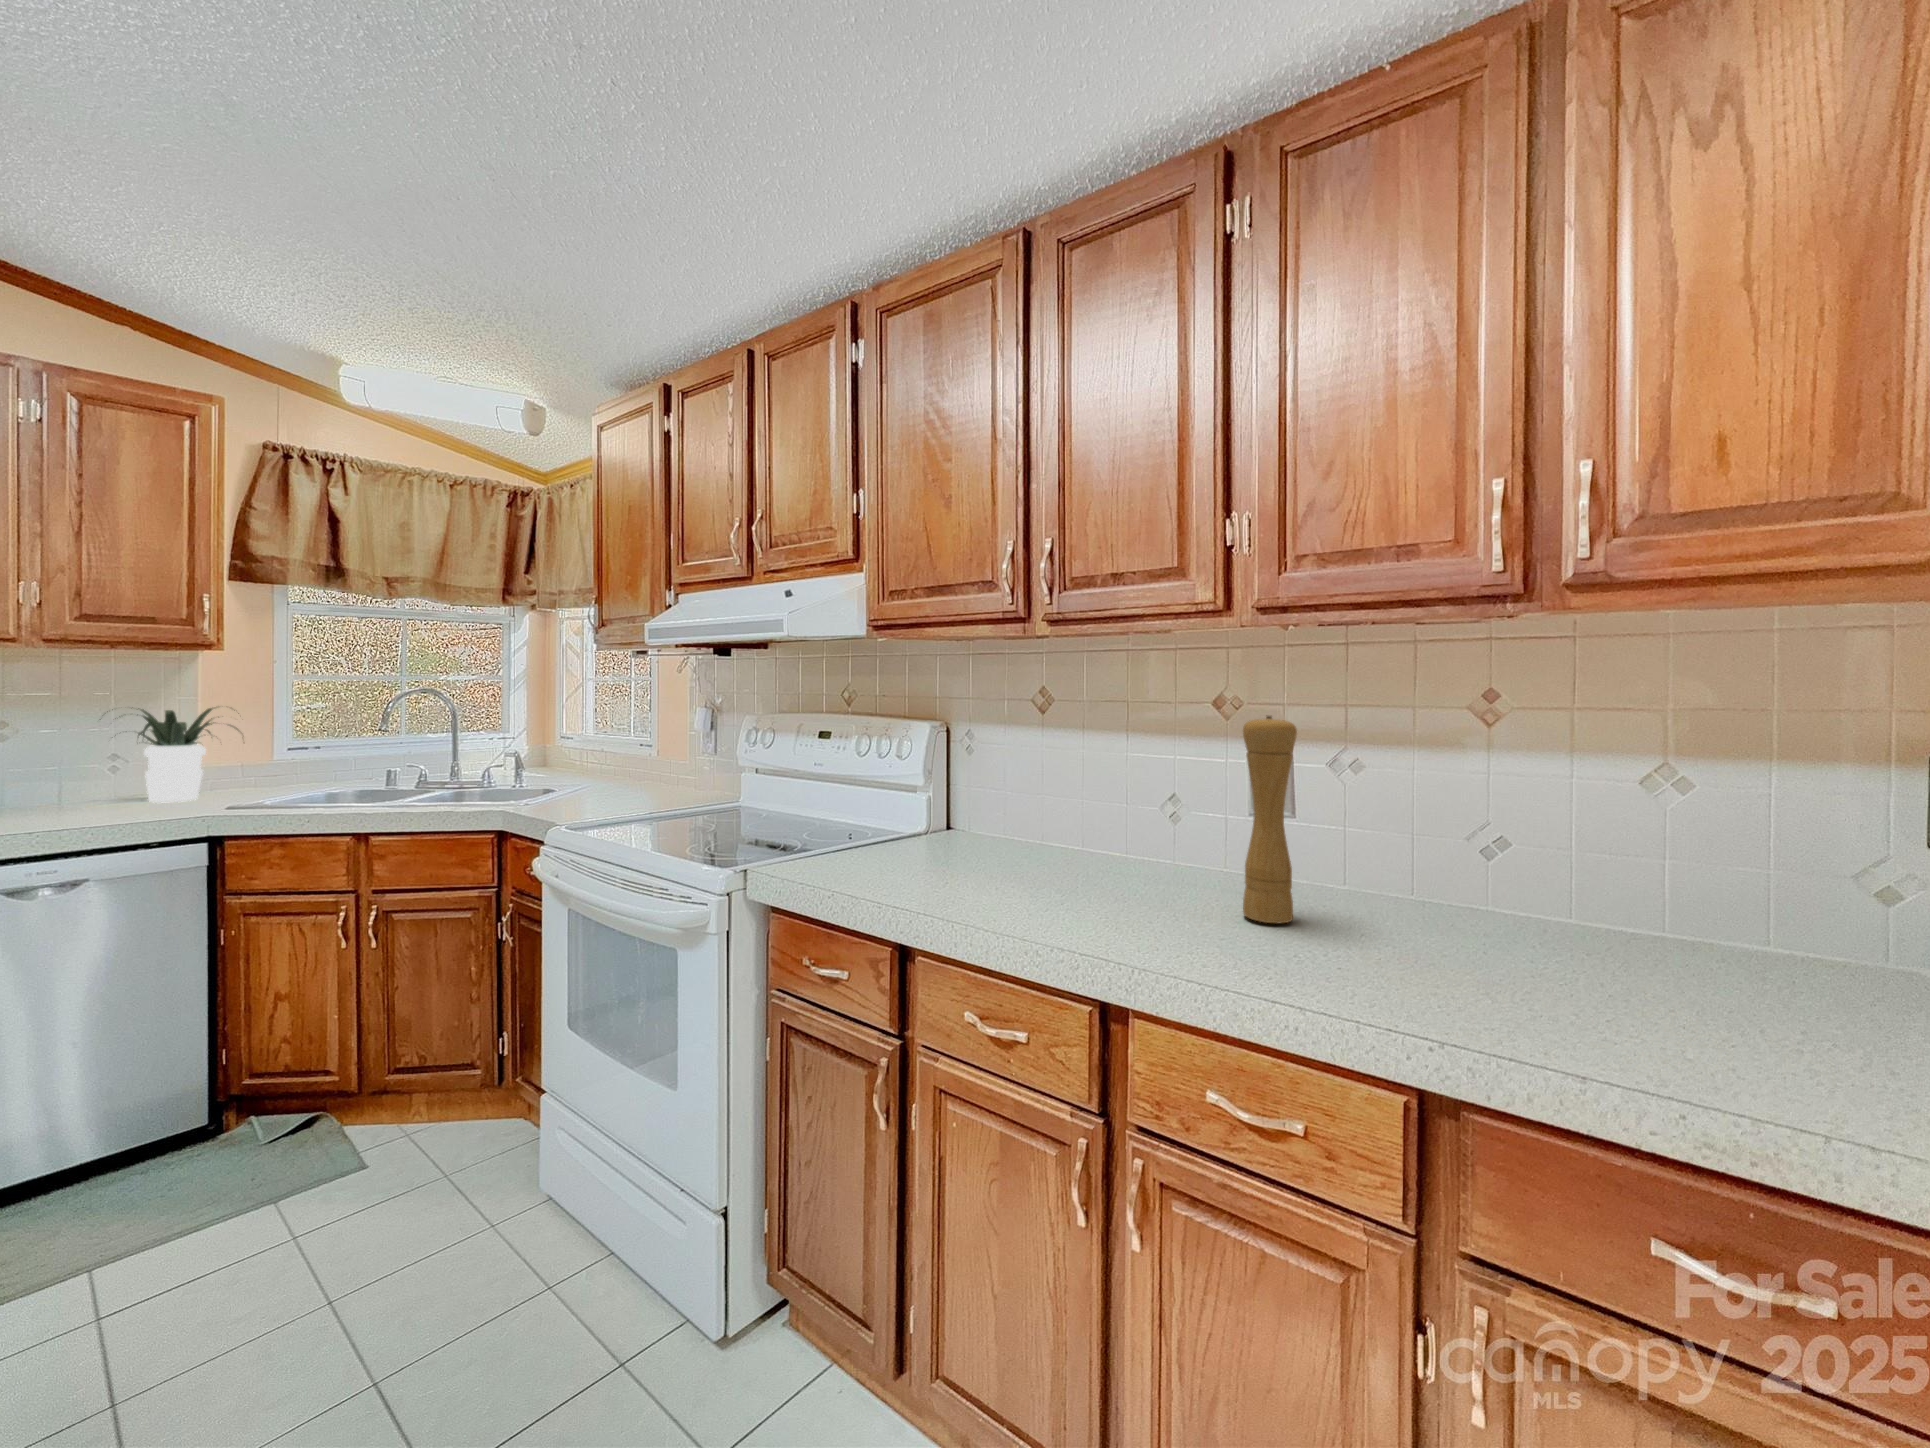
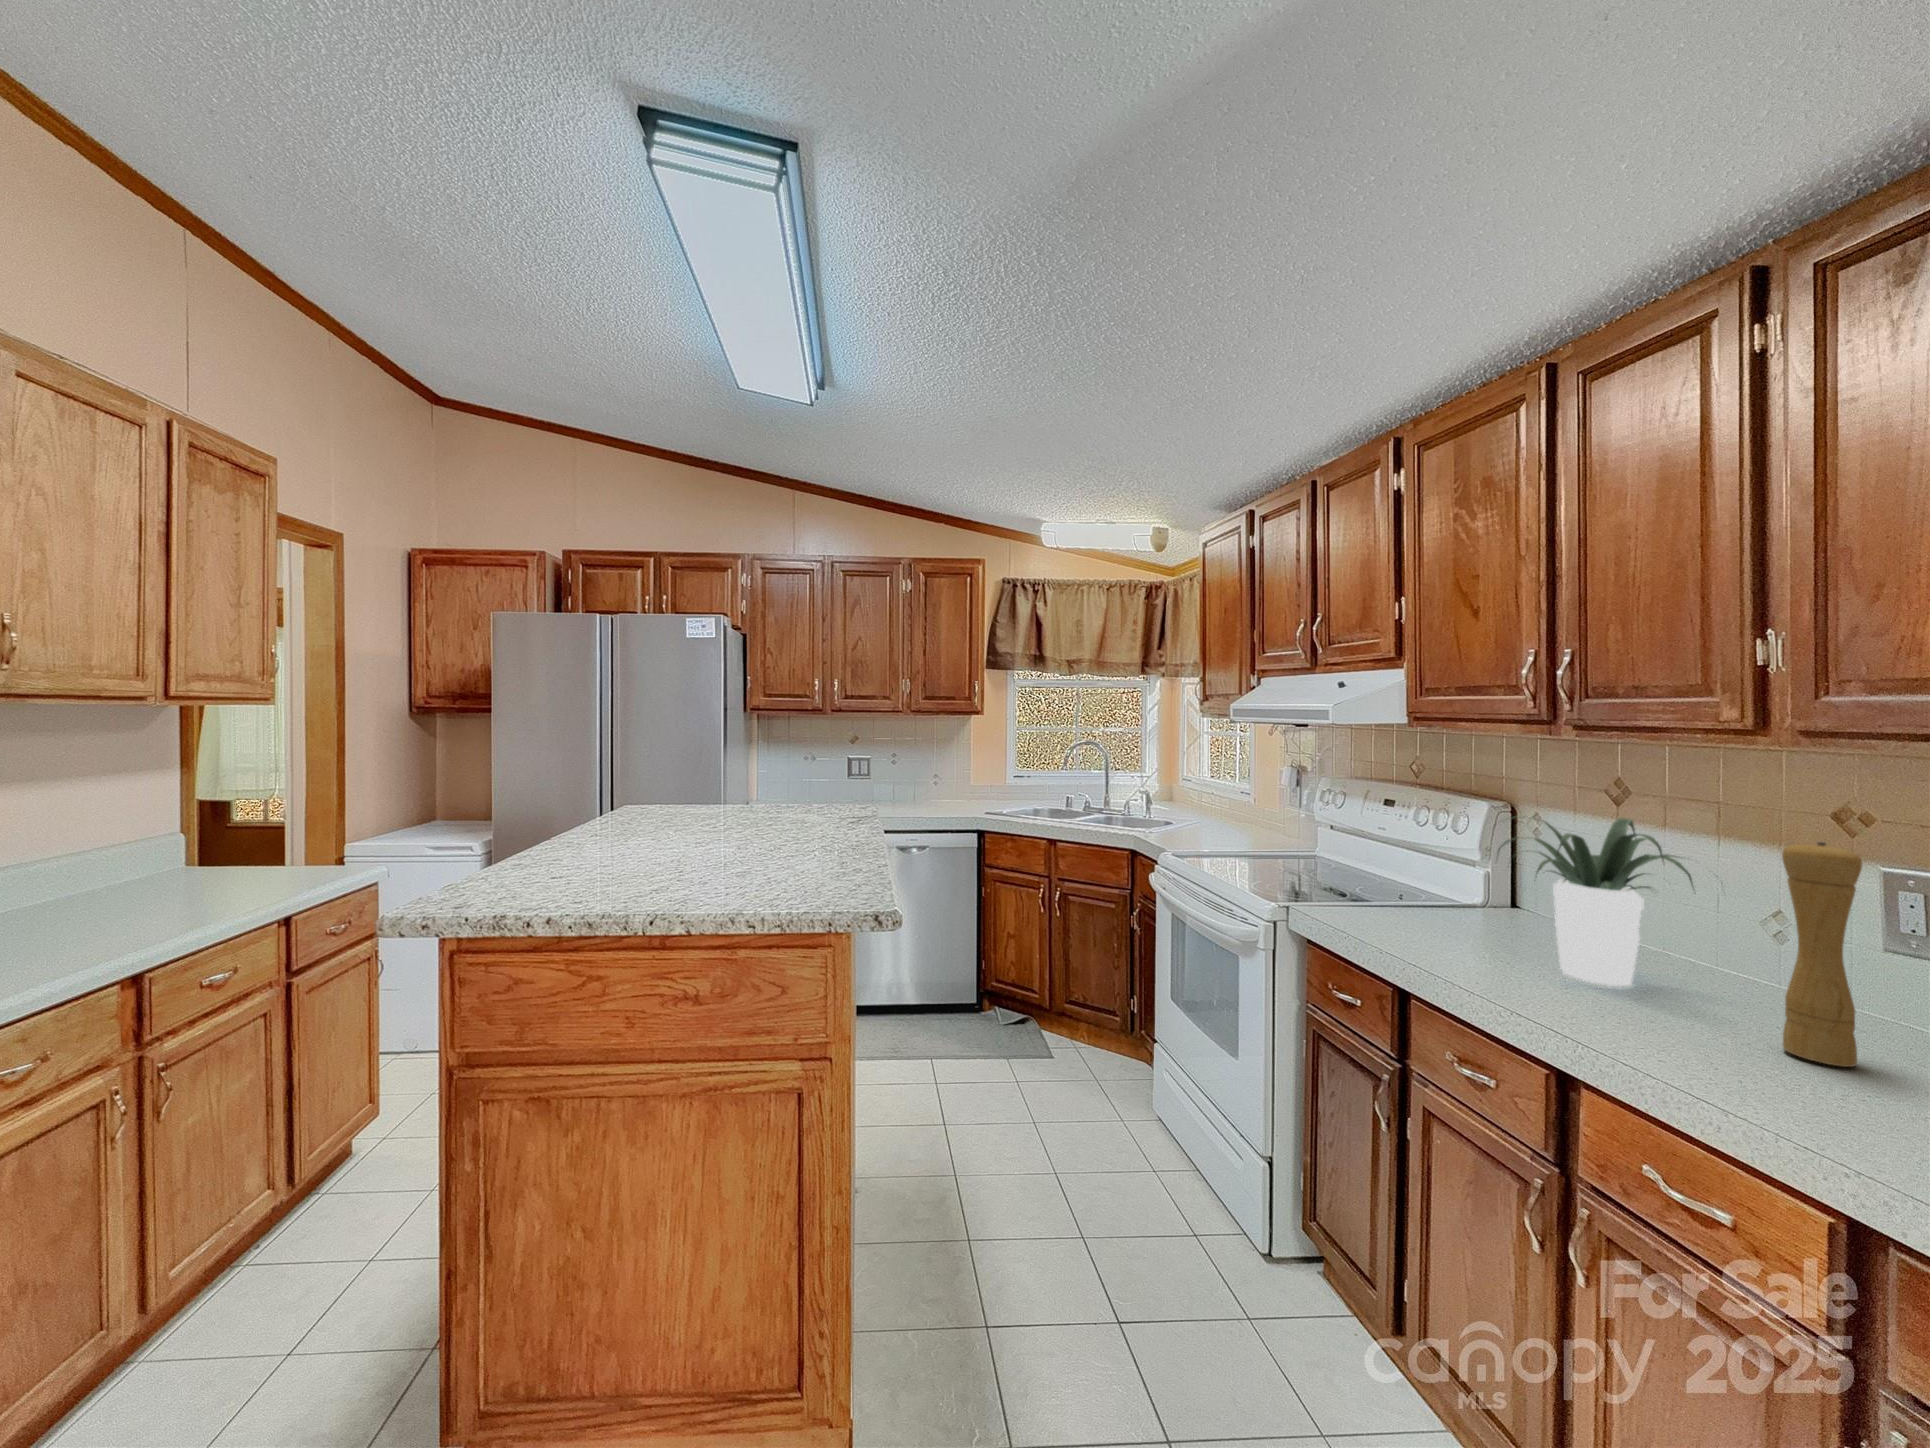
potted plant: present [112,707,239,803] -> present [1499,818,1692,986]

